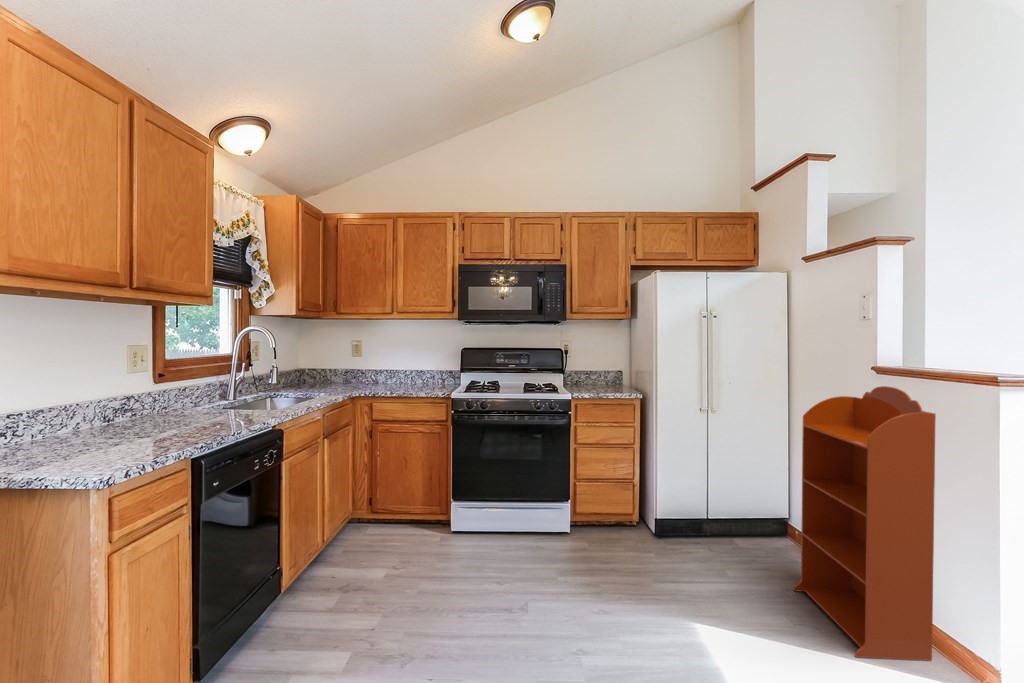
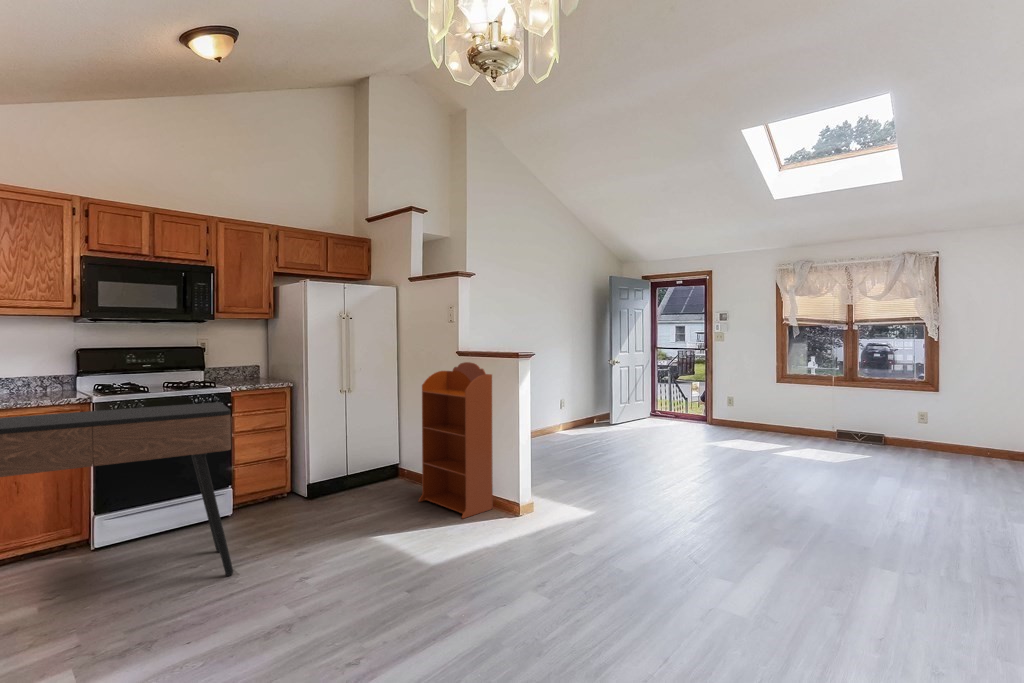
console table: none [296,403,530,612] -> present [0,402,233,576]

